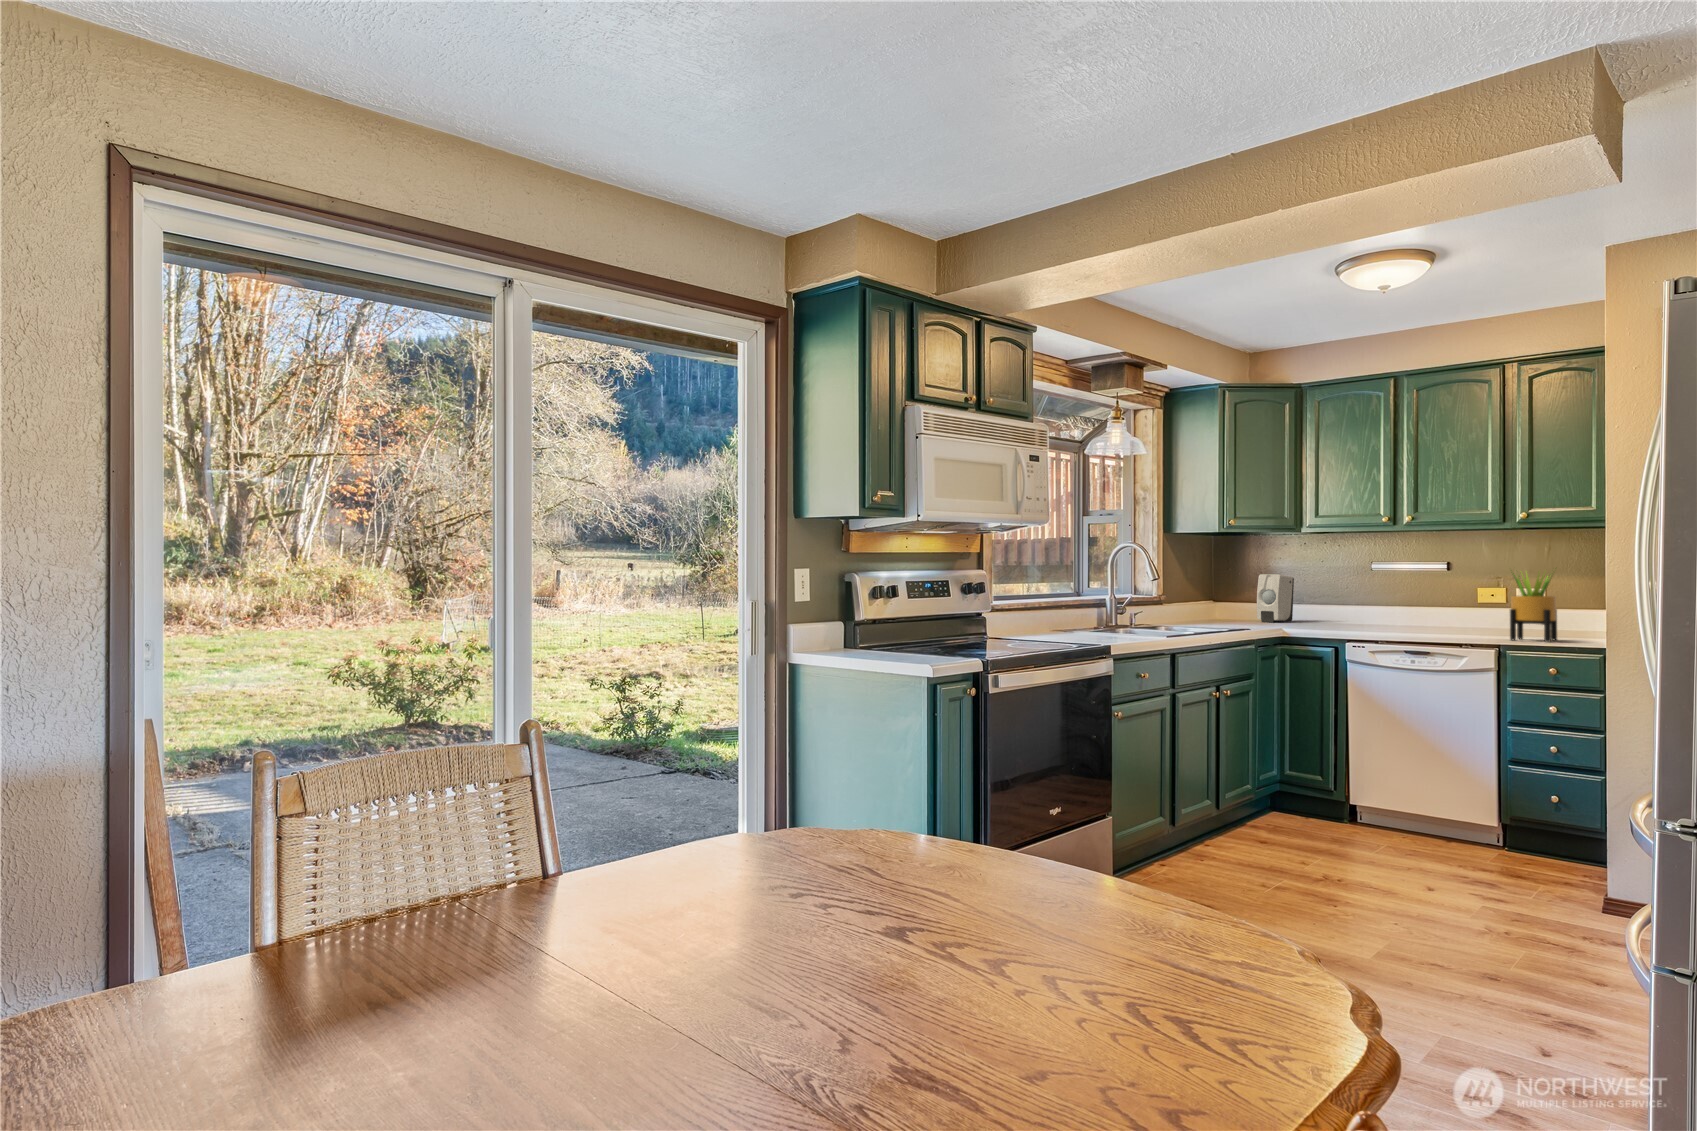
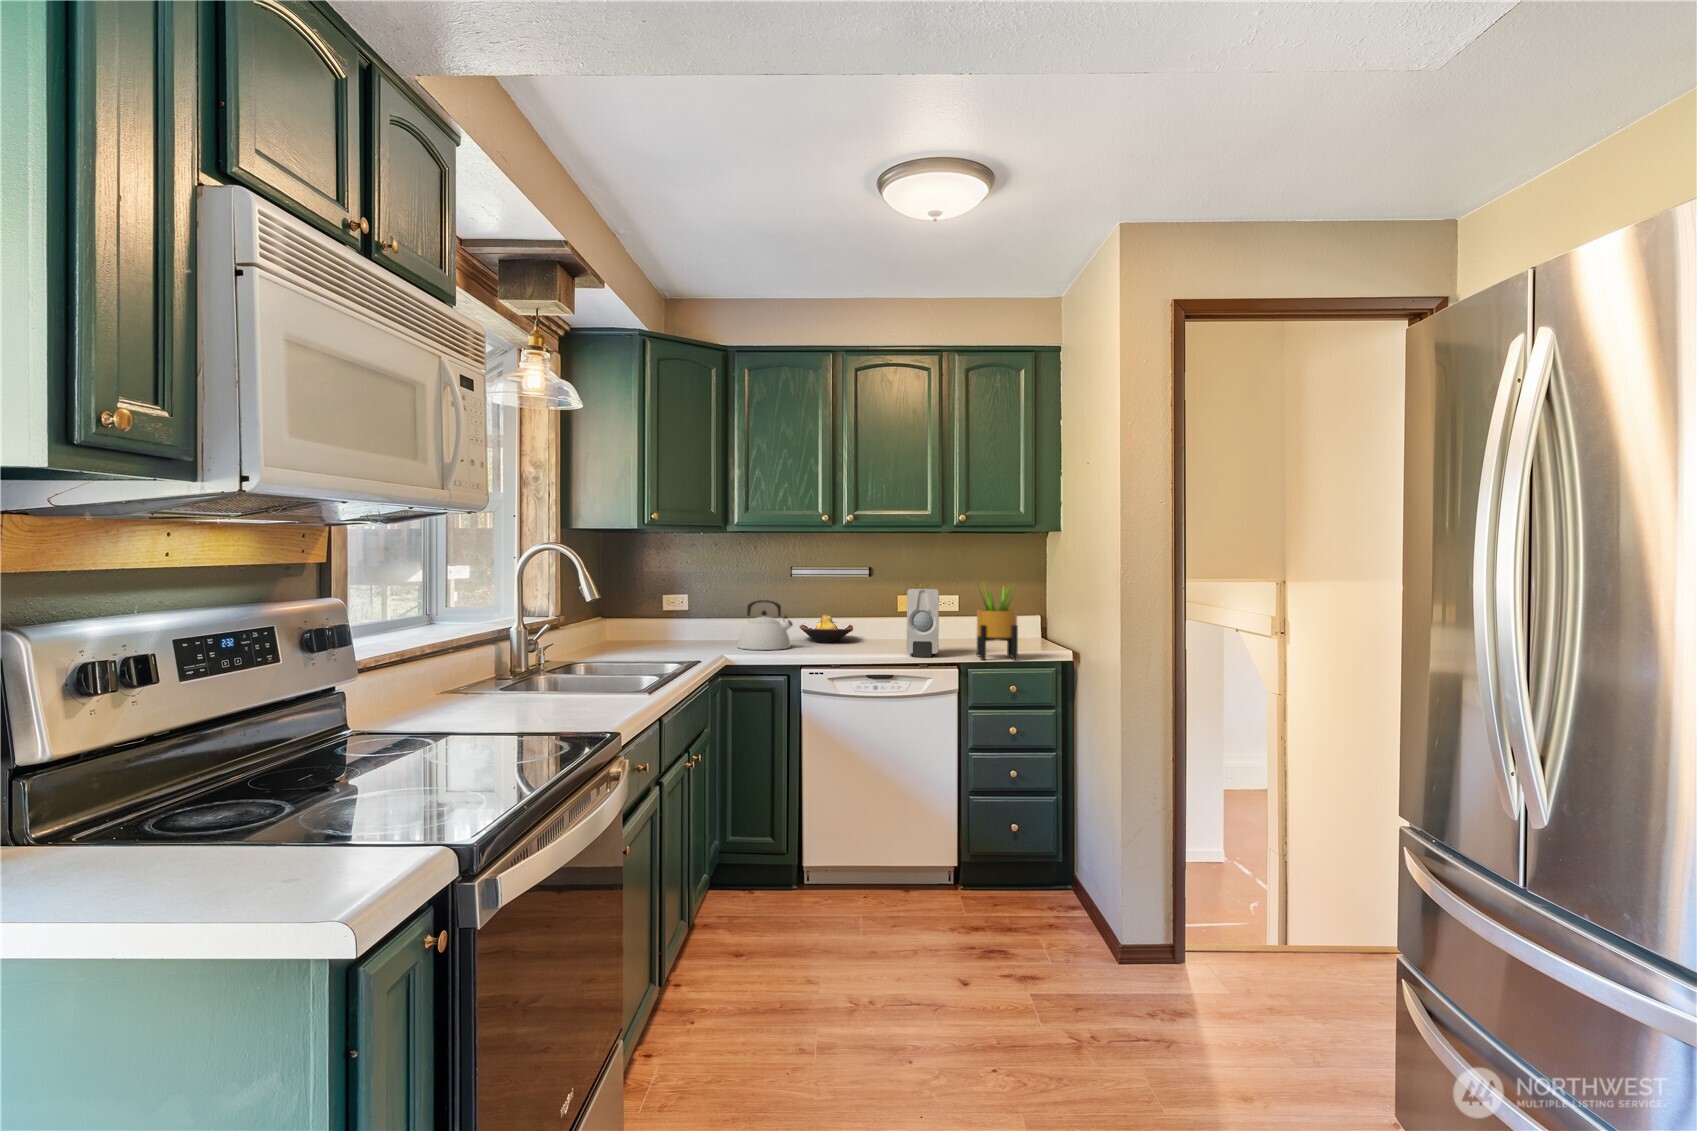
soap dispenser: present [1257,574,1294,622] -> present [907,589,939,657]
kettle: none [1302,588,1350,628] -> present [738,600,793,650]
fruit bowl: none [1373,604,1432,628] -> present [800,614,853,643]

